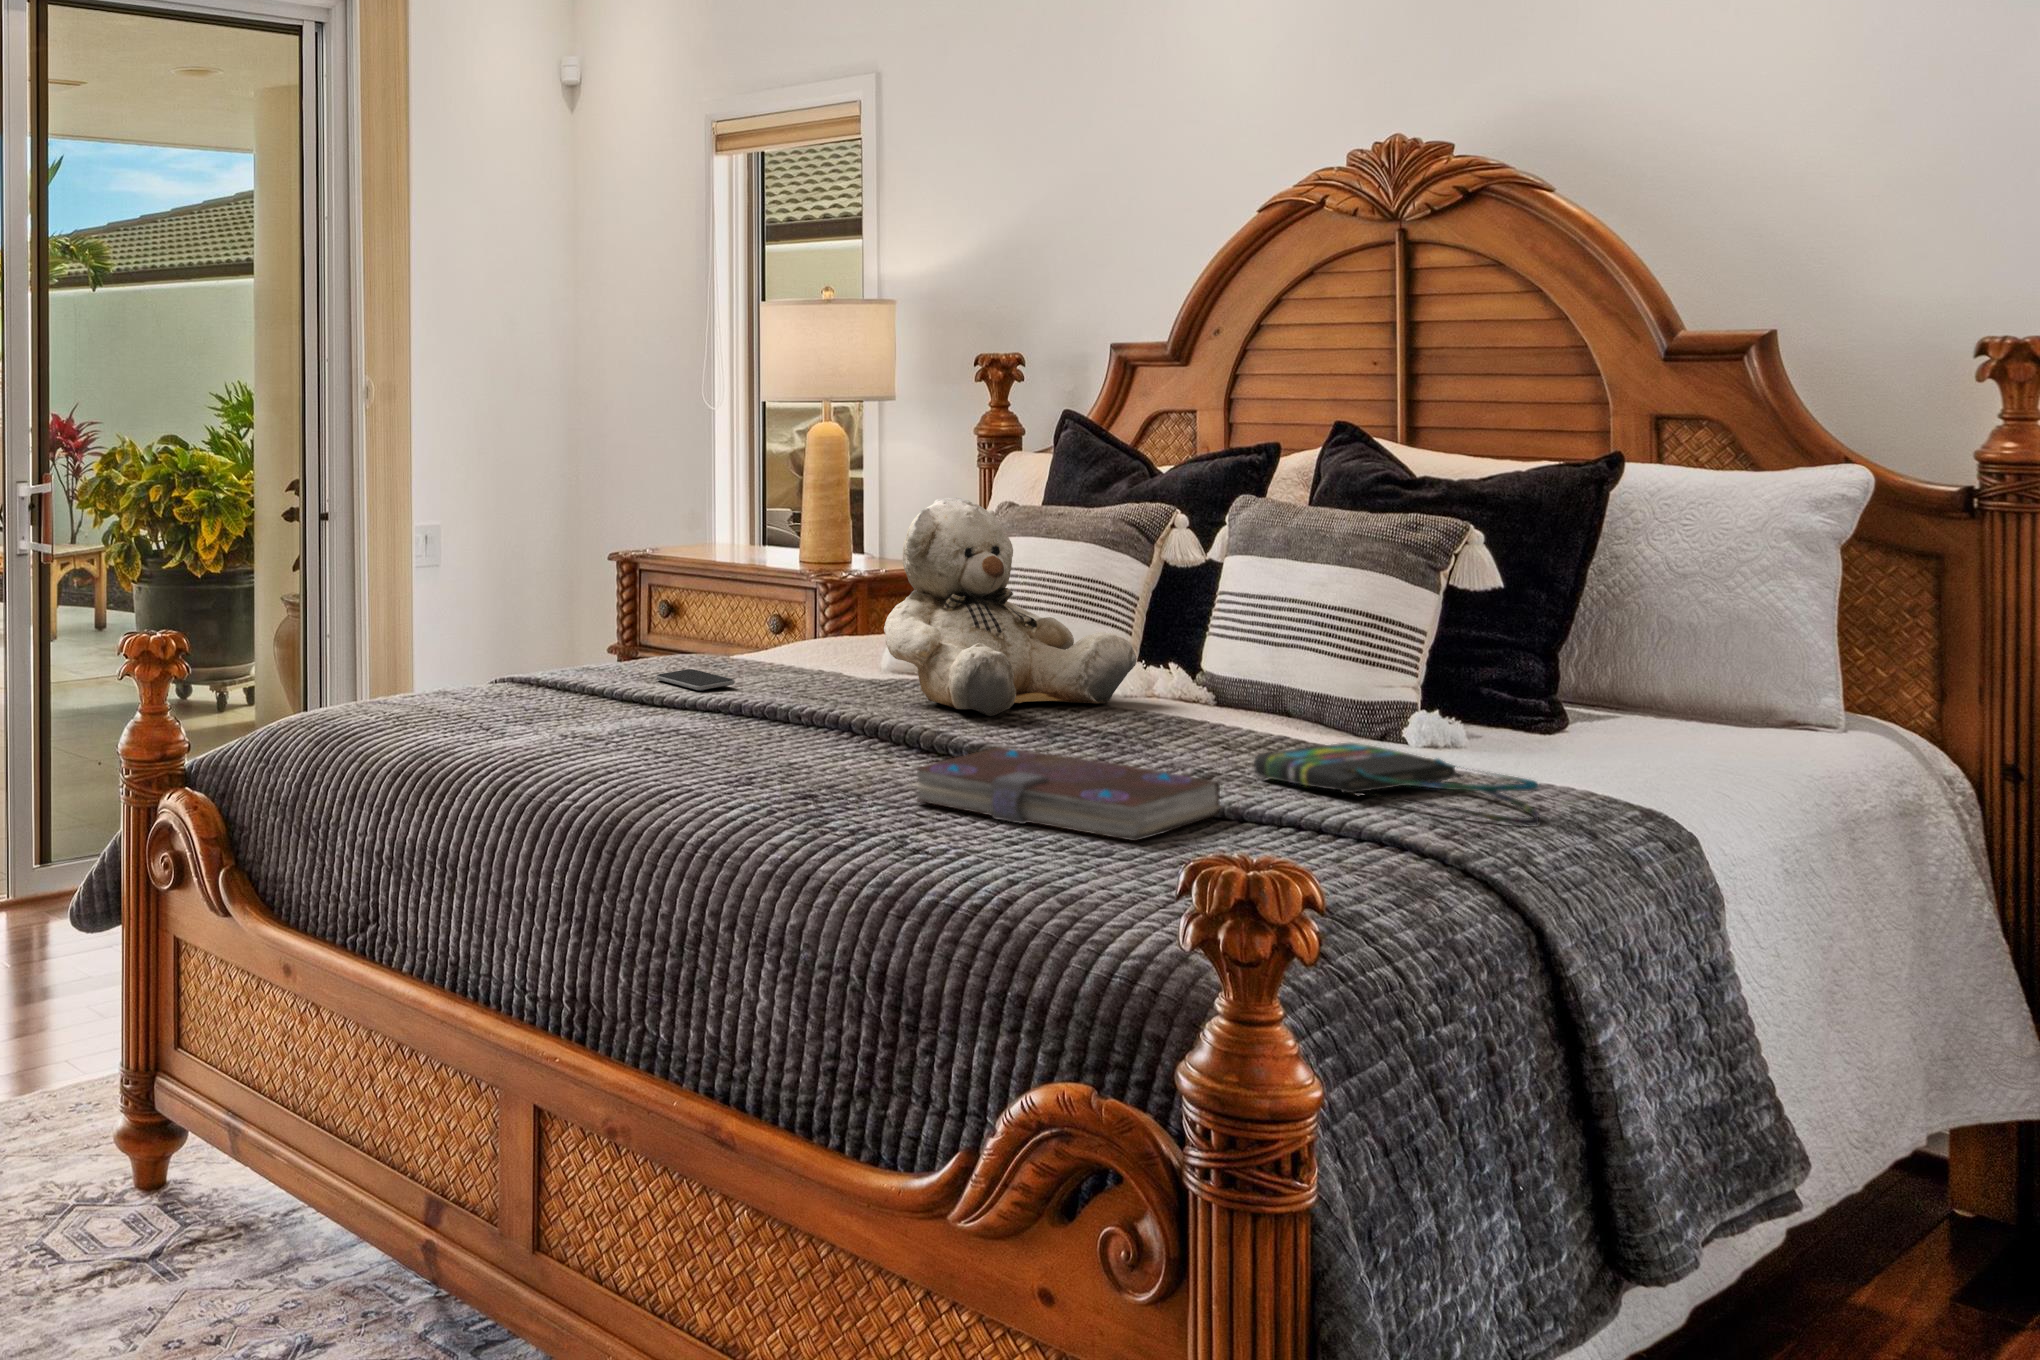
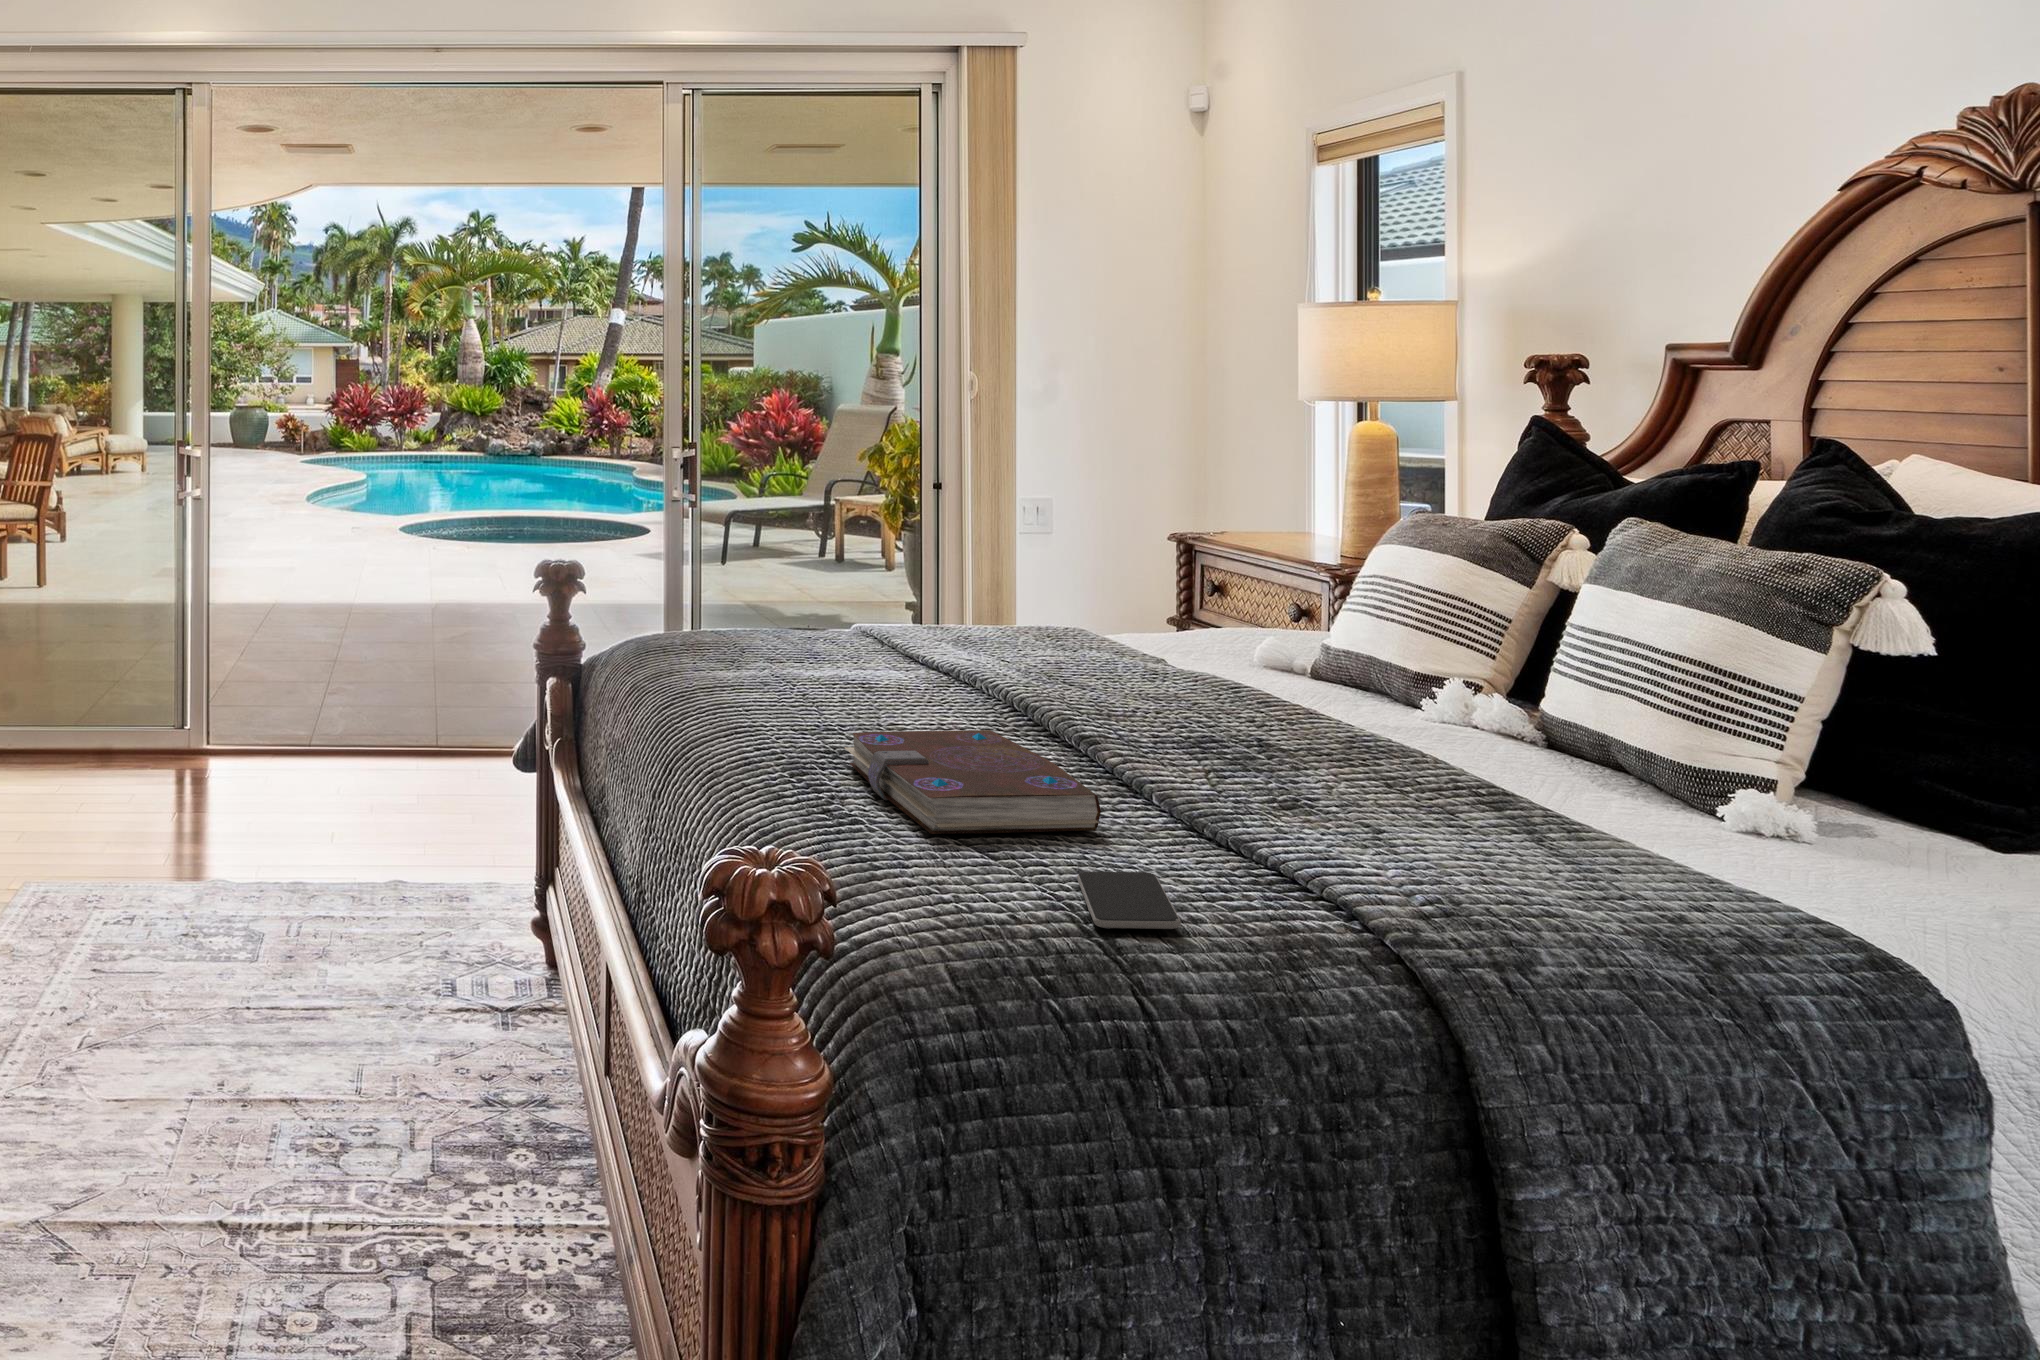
teddy bear: present [884,498,1137,716] -> none [1123,491,1395,722]
smartphone: present [656,669,735,691] -> present [1077,872,1181,929]
tote bag: present [1254,743,1540,825] -> none [1264,784,1498,916]

